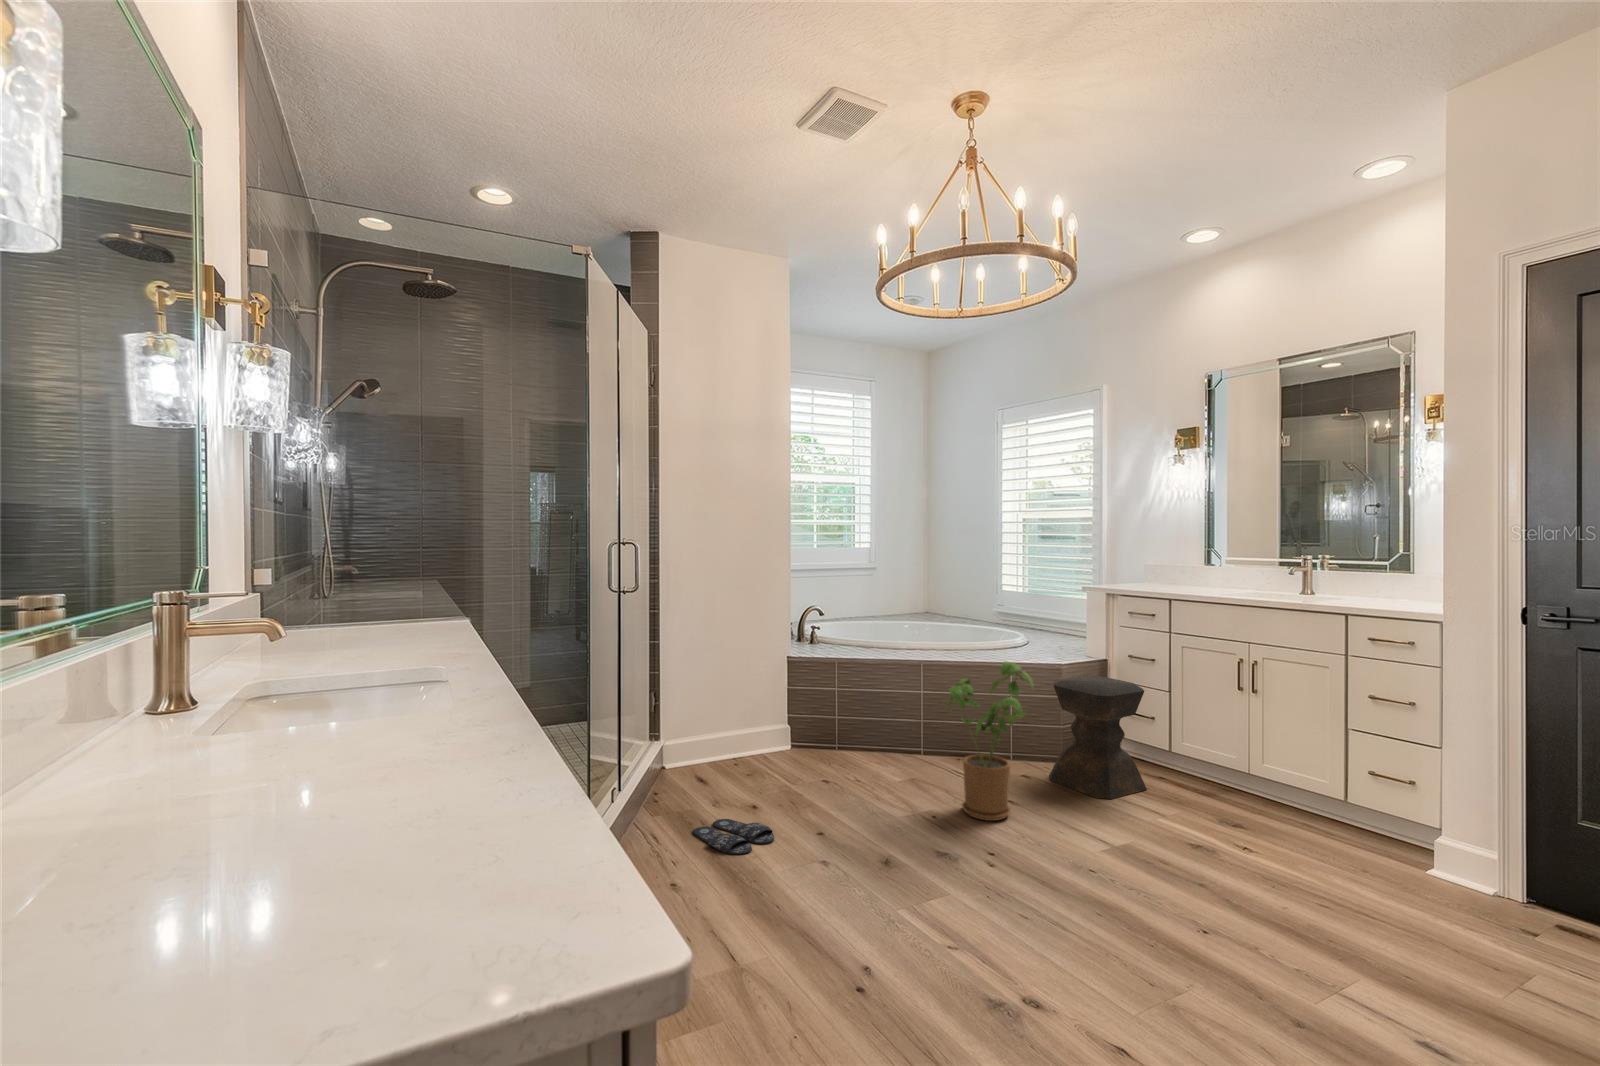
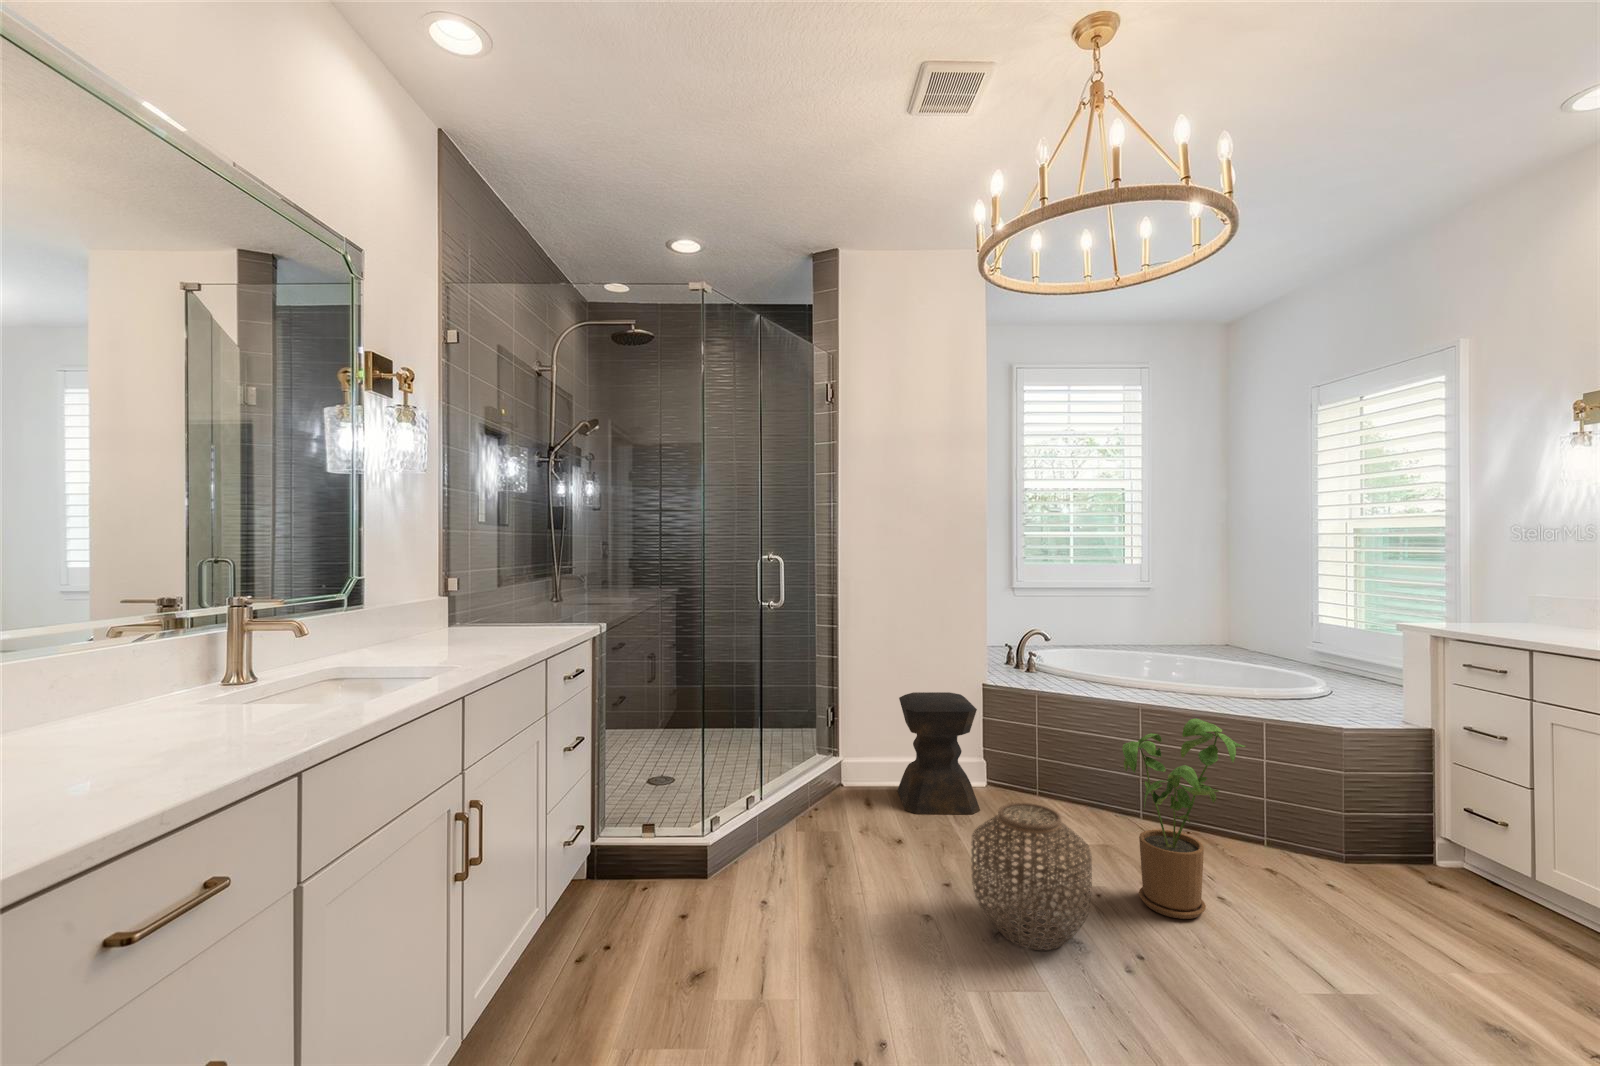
stool: present [1049,675,1147,799] -> present [898,692,980,814]
woven basket: none [862,746,962,866] -> present [971,803,1092,950]
slippers: present [693,819,774,854] -> none [825,844,898,885]

